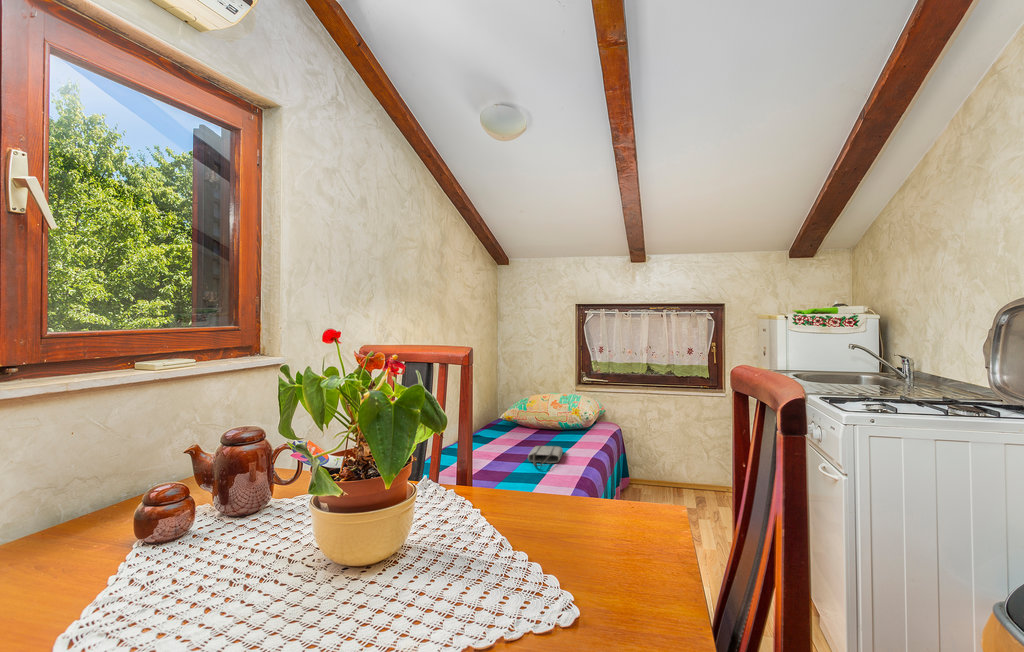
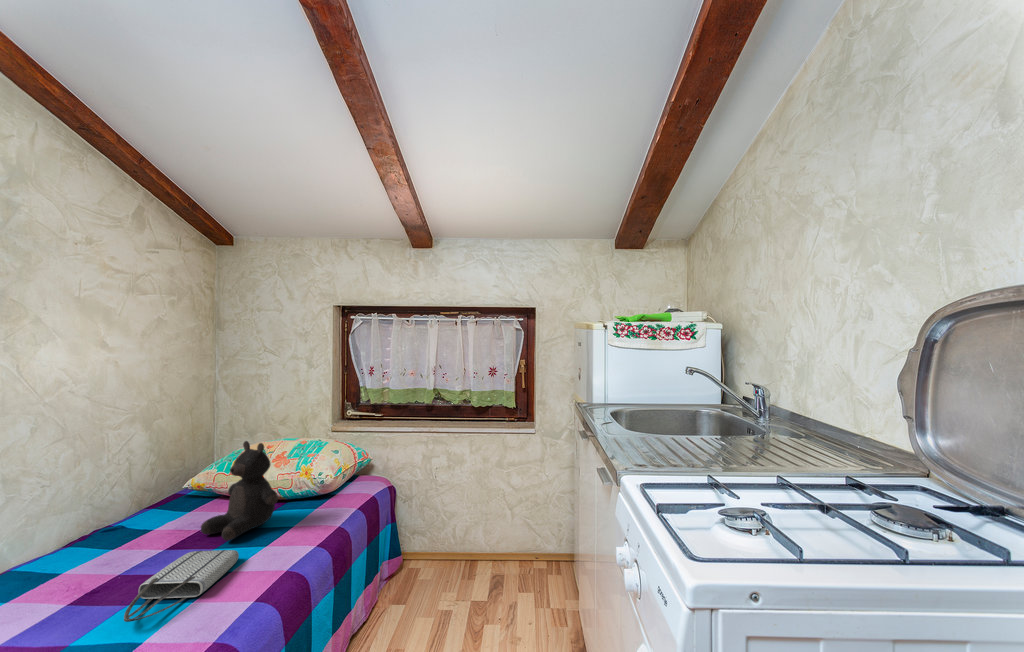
teddy bear: none [529,390,570,444] -> present [201,441,278,541]

